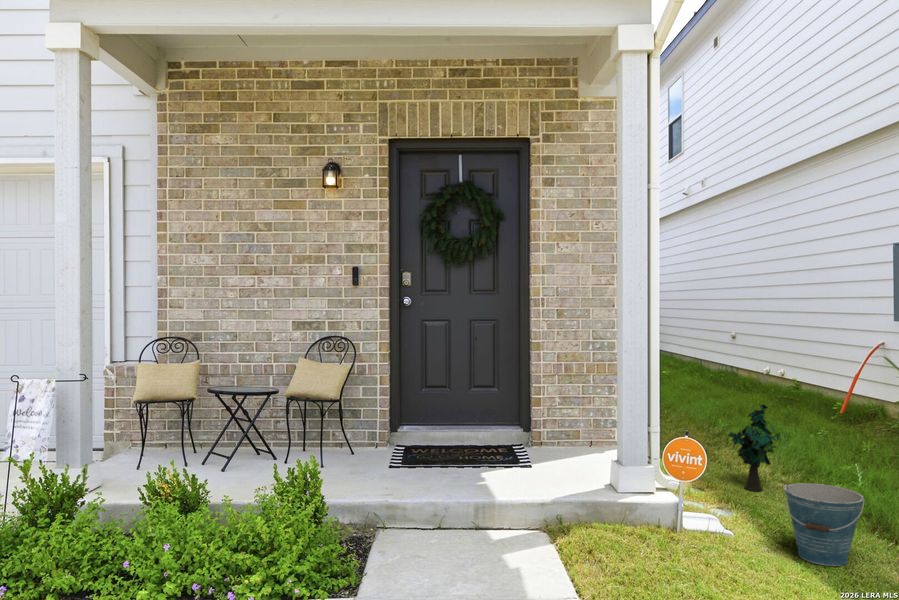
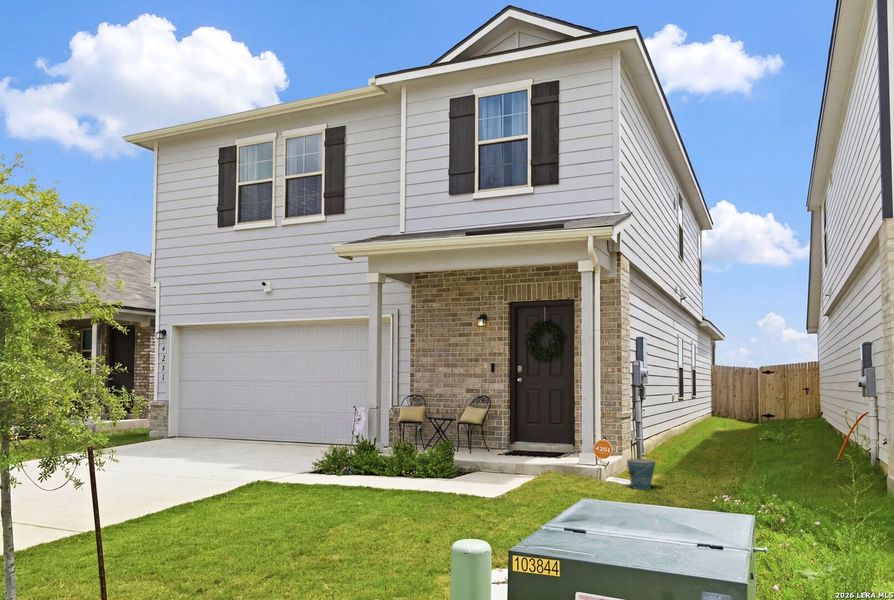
decorative plant: present [728,404,780,491] -> none [656,432,682,475]

